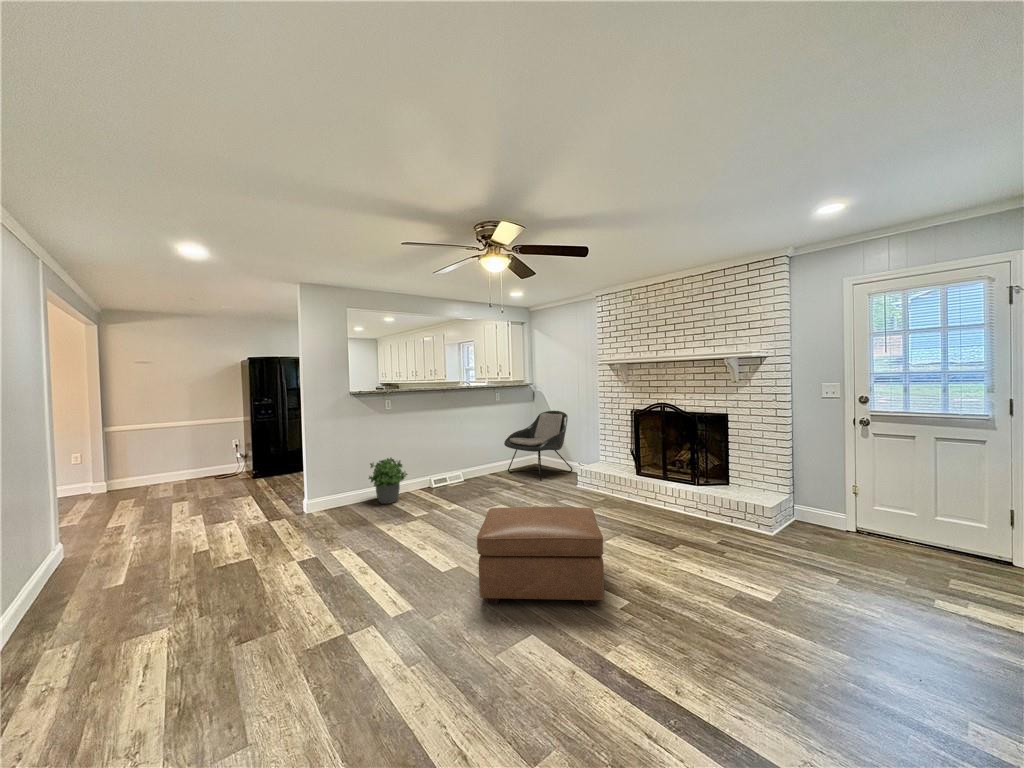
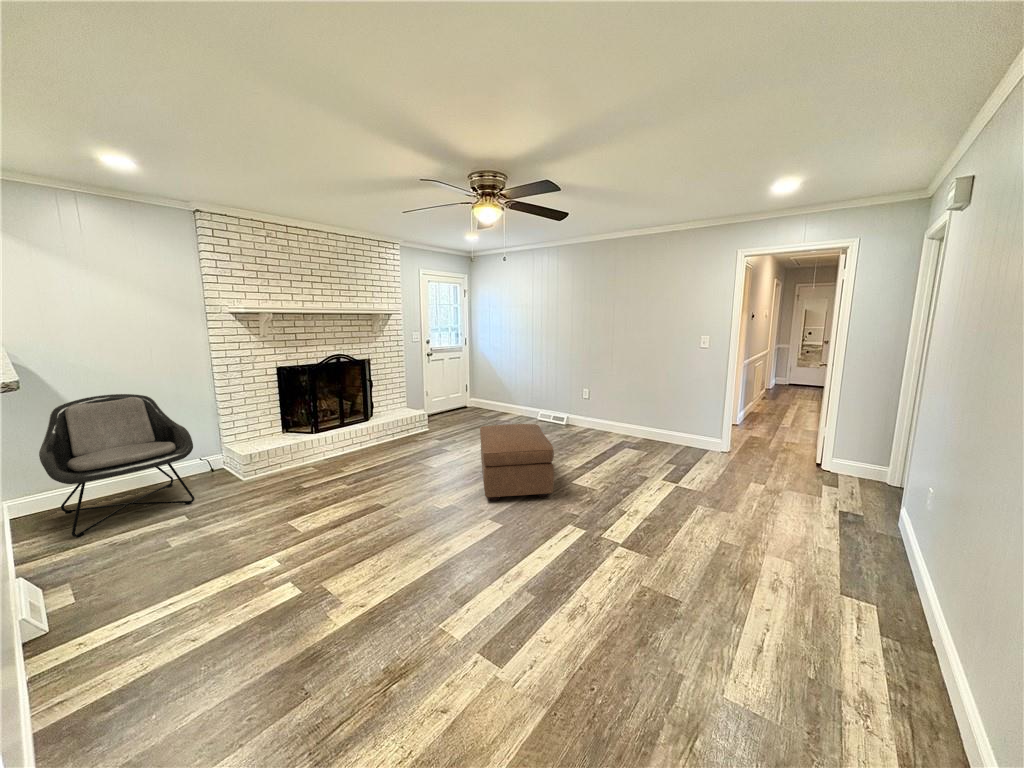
potted plant: present [369,458,407,504] -> none [42,552,197,702]

